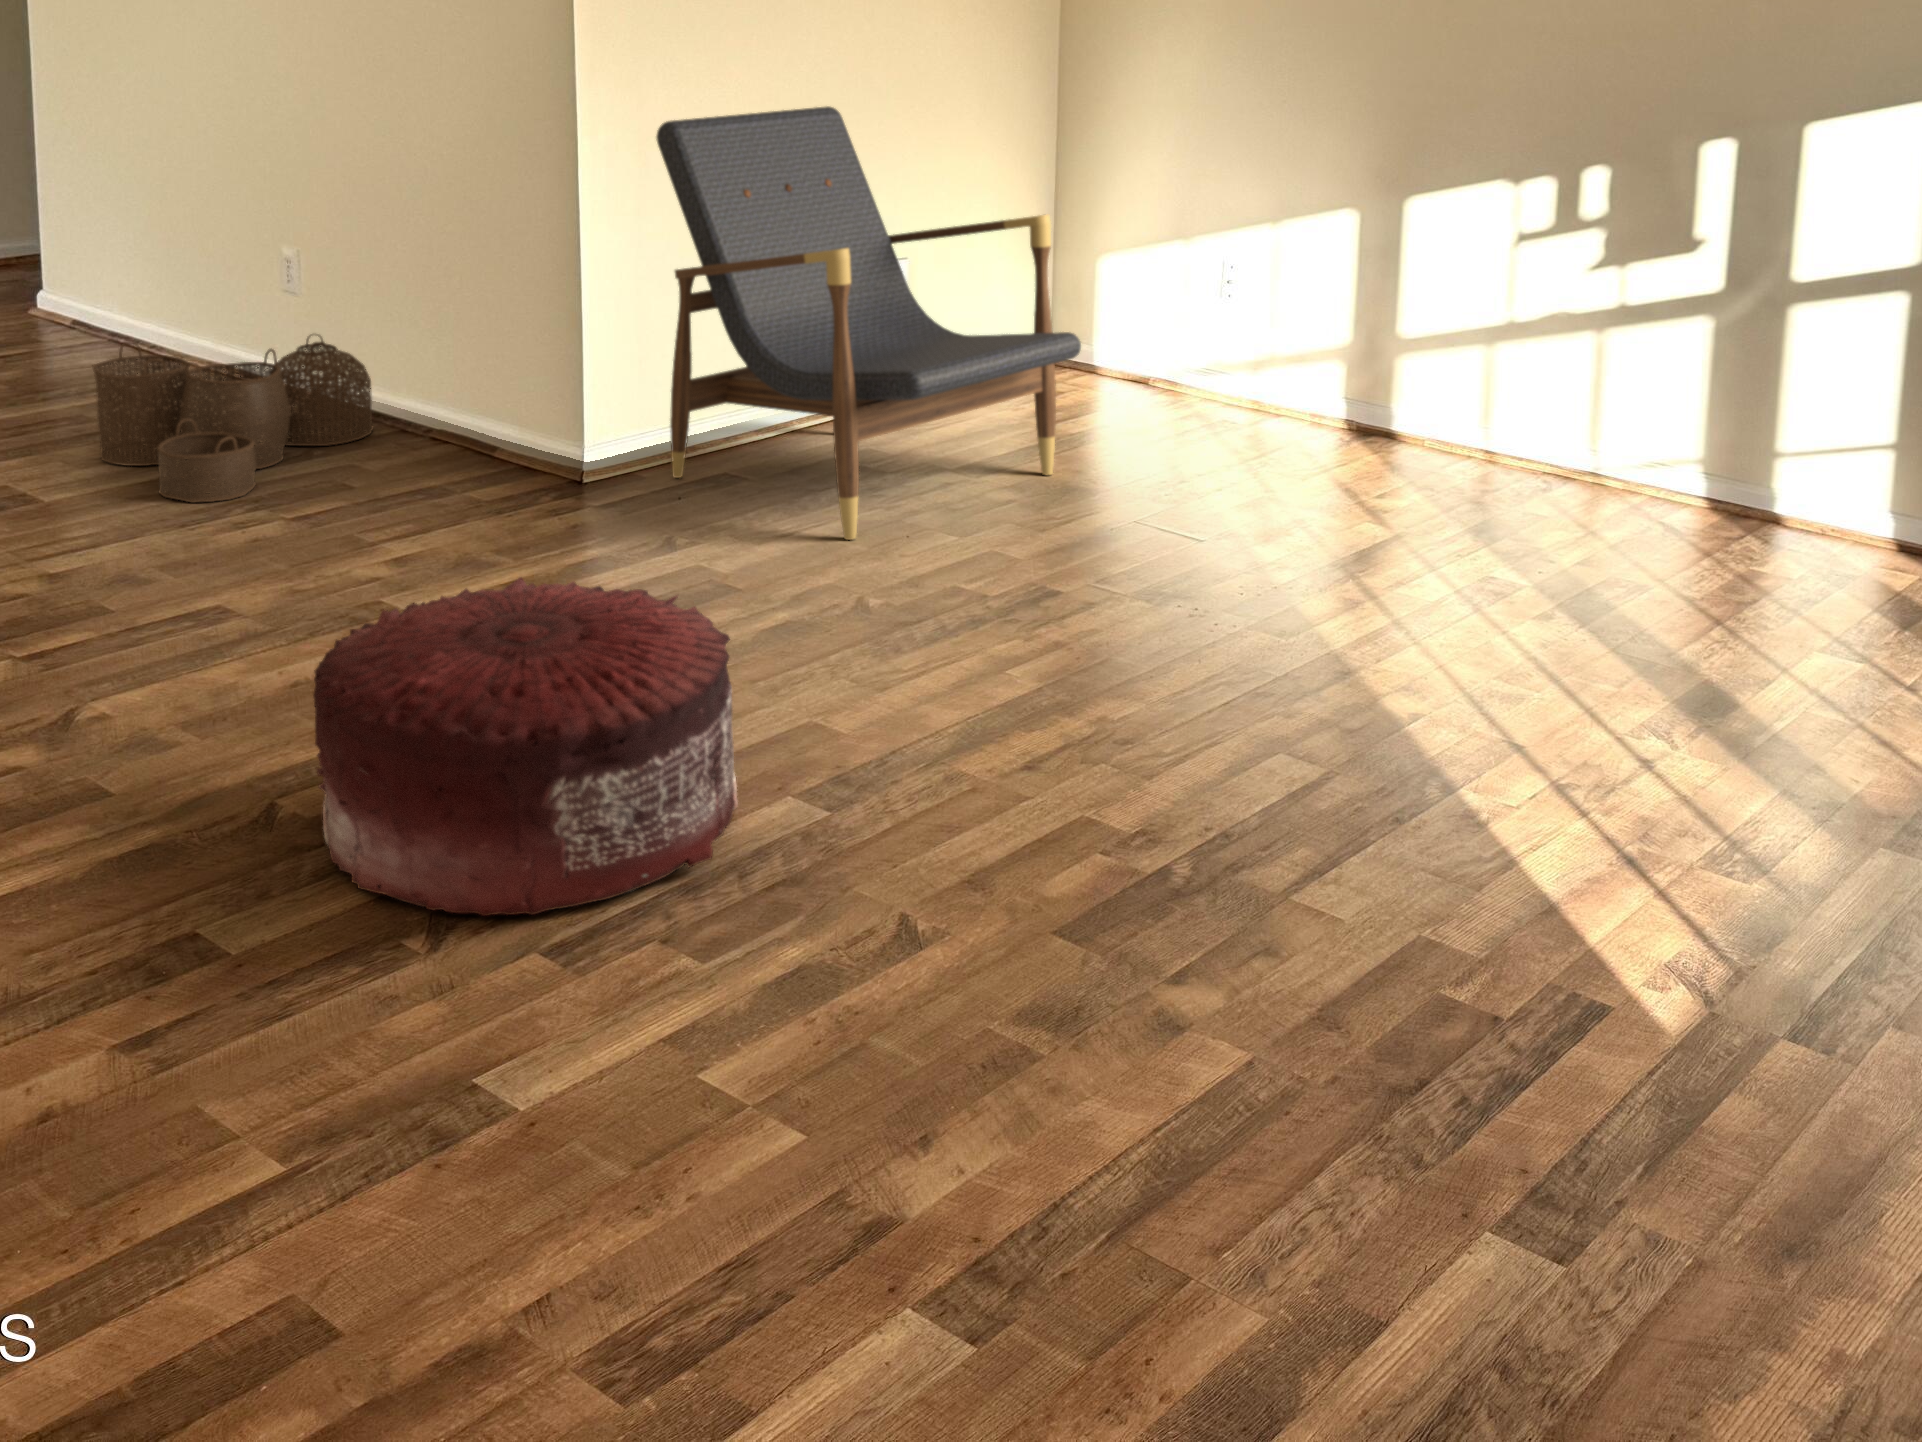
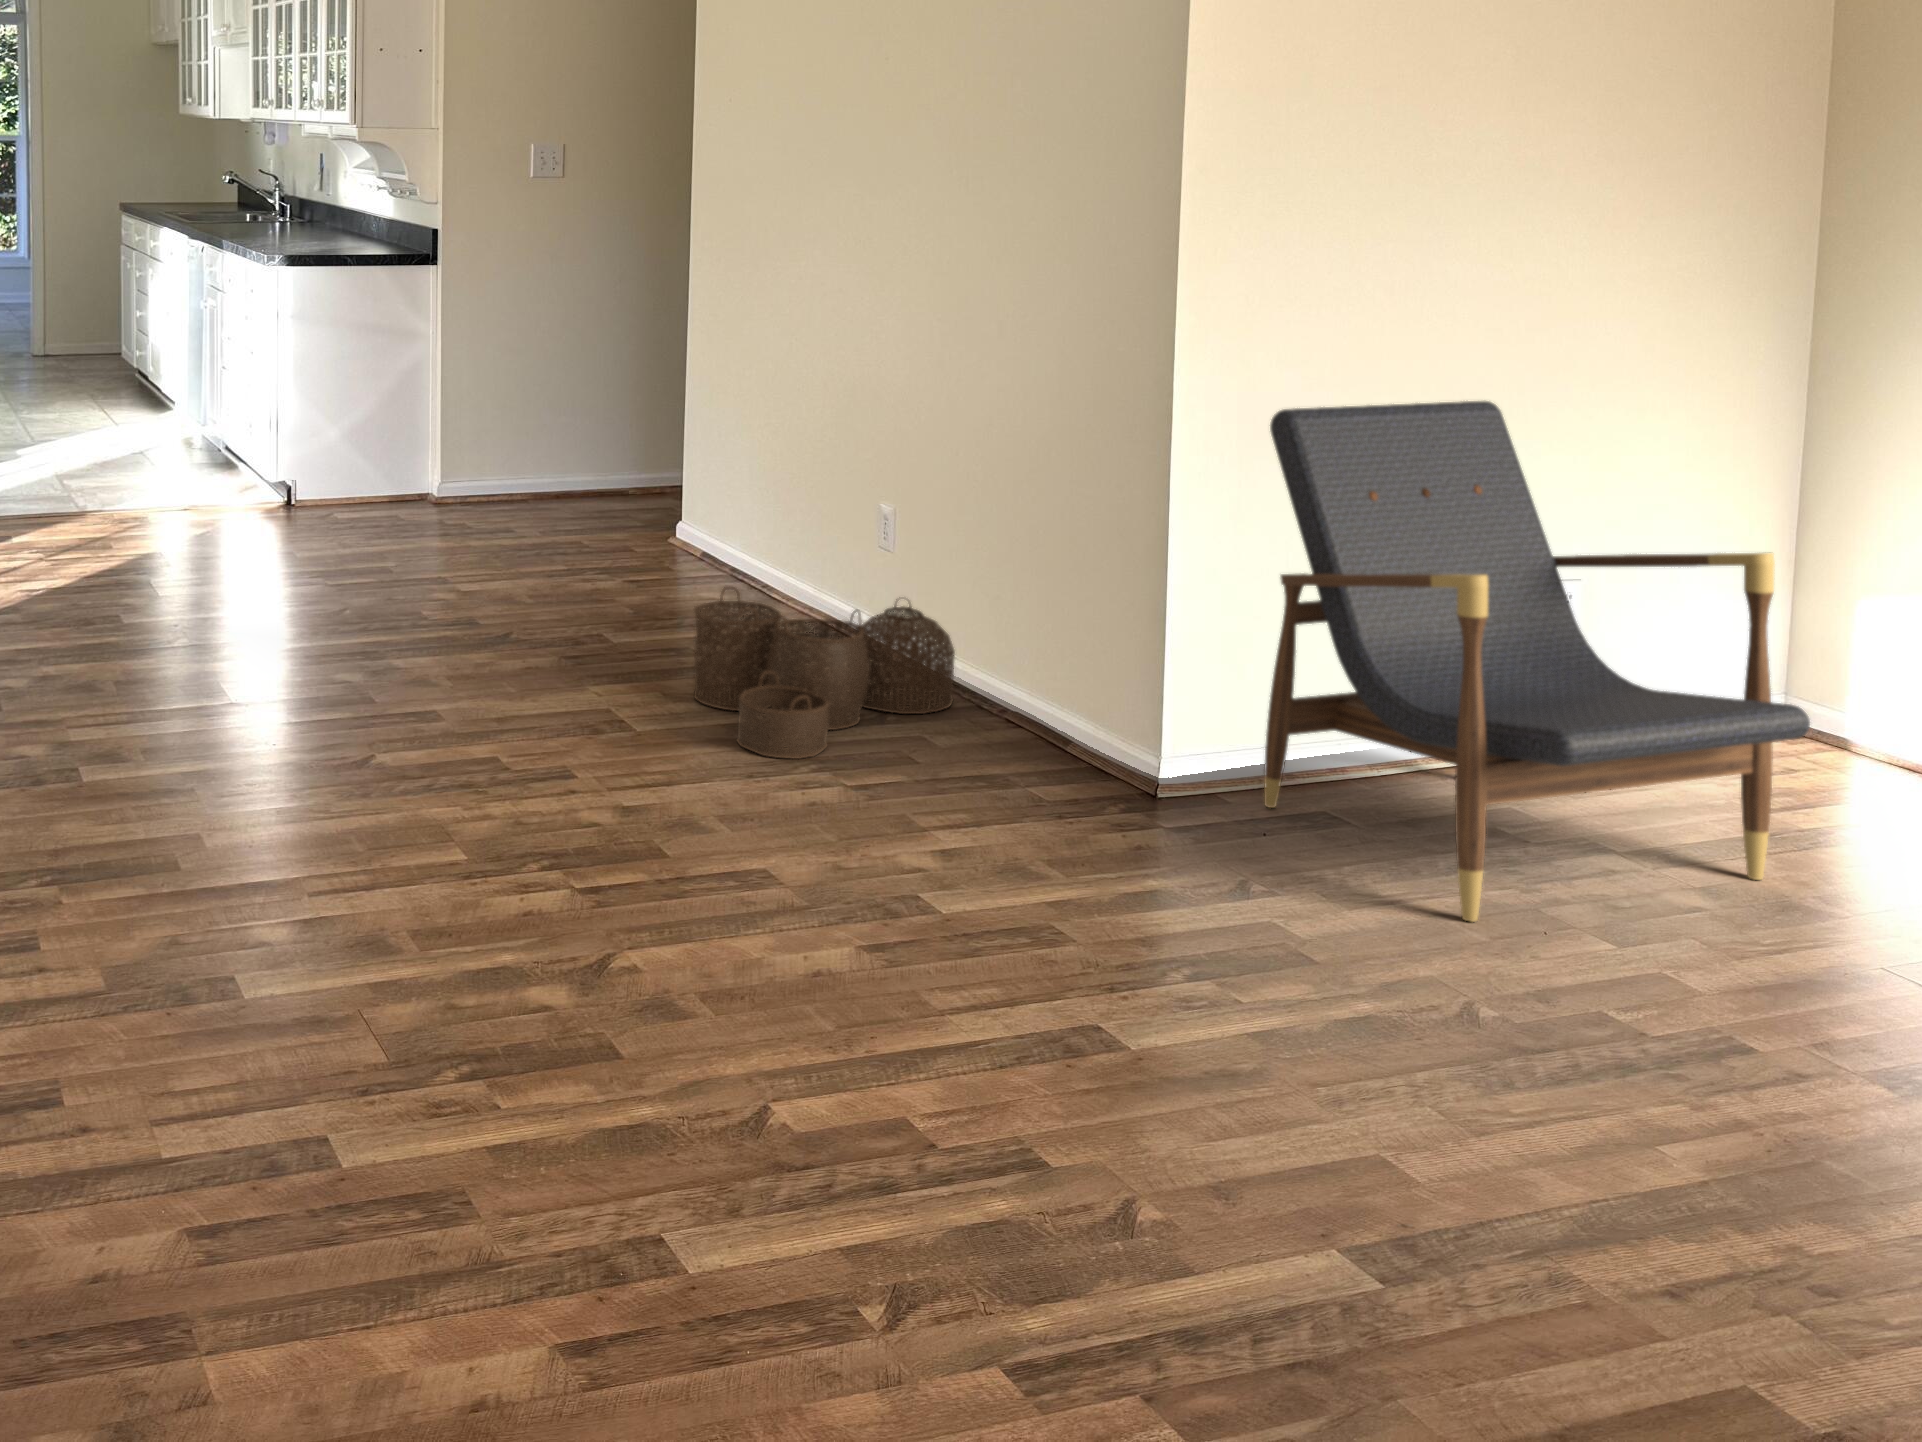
pouf: present [313,578,738,916] -> none [802,914,1269,1322]

